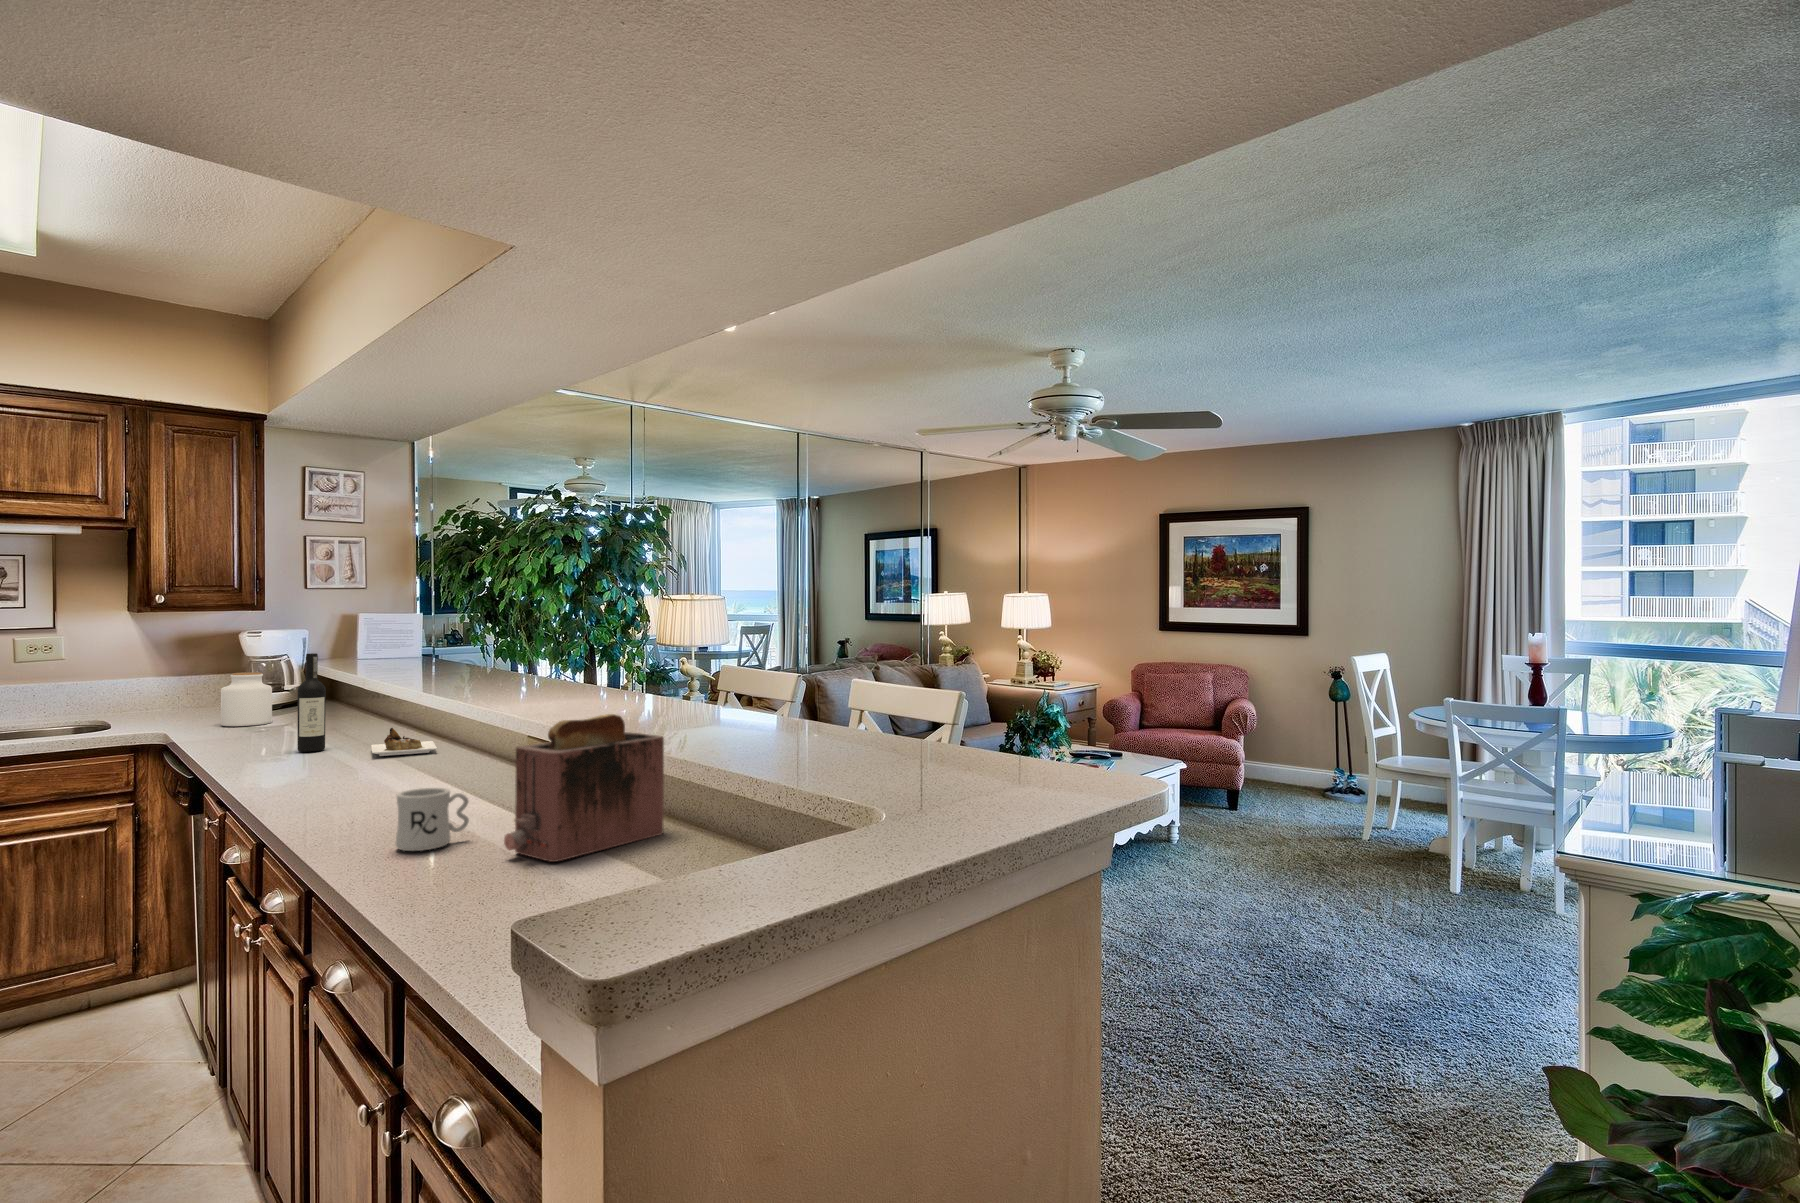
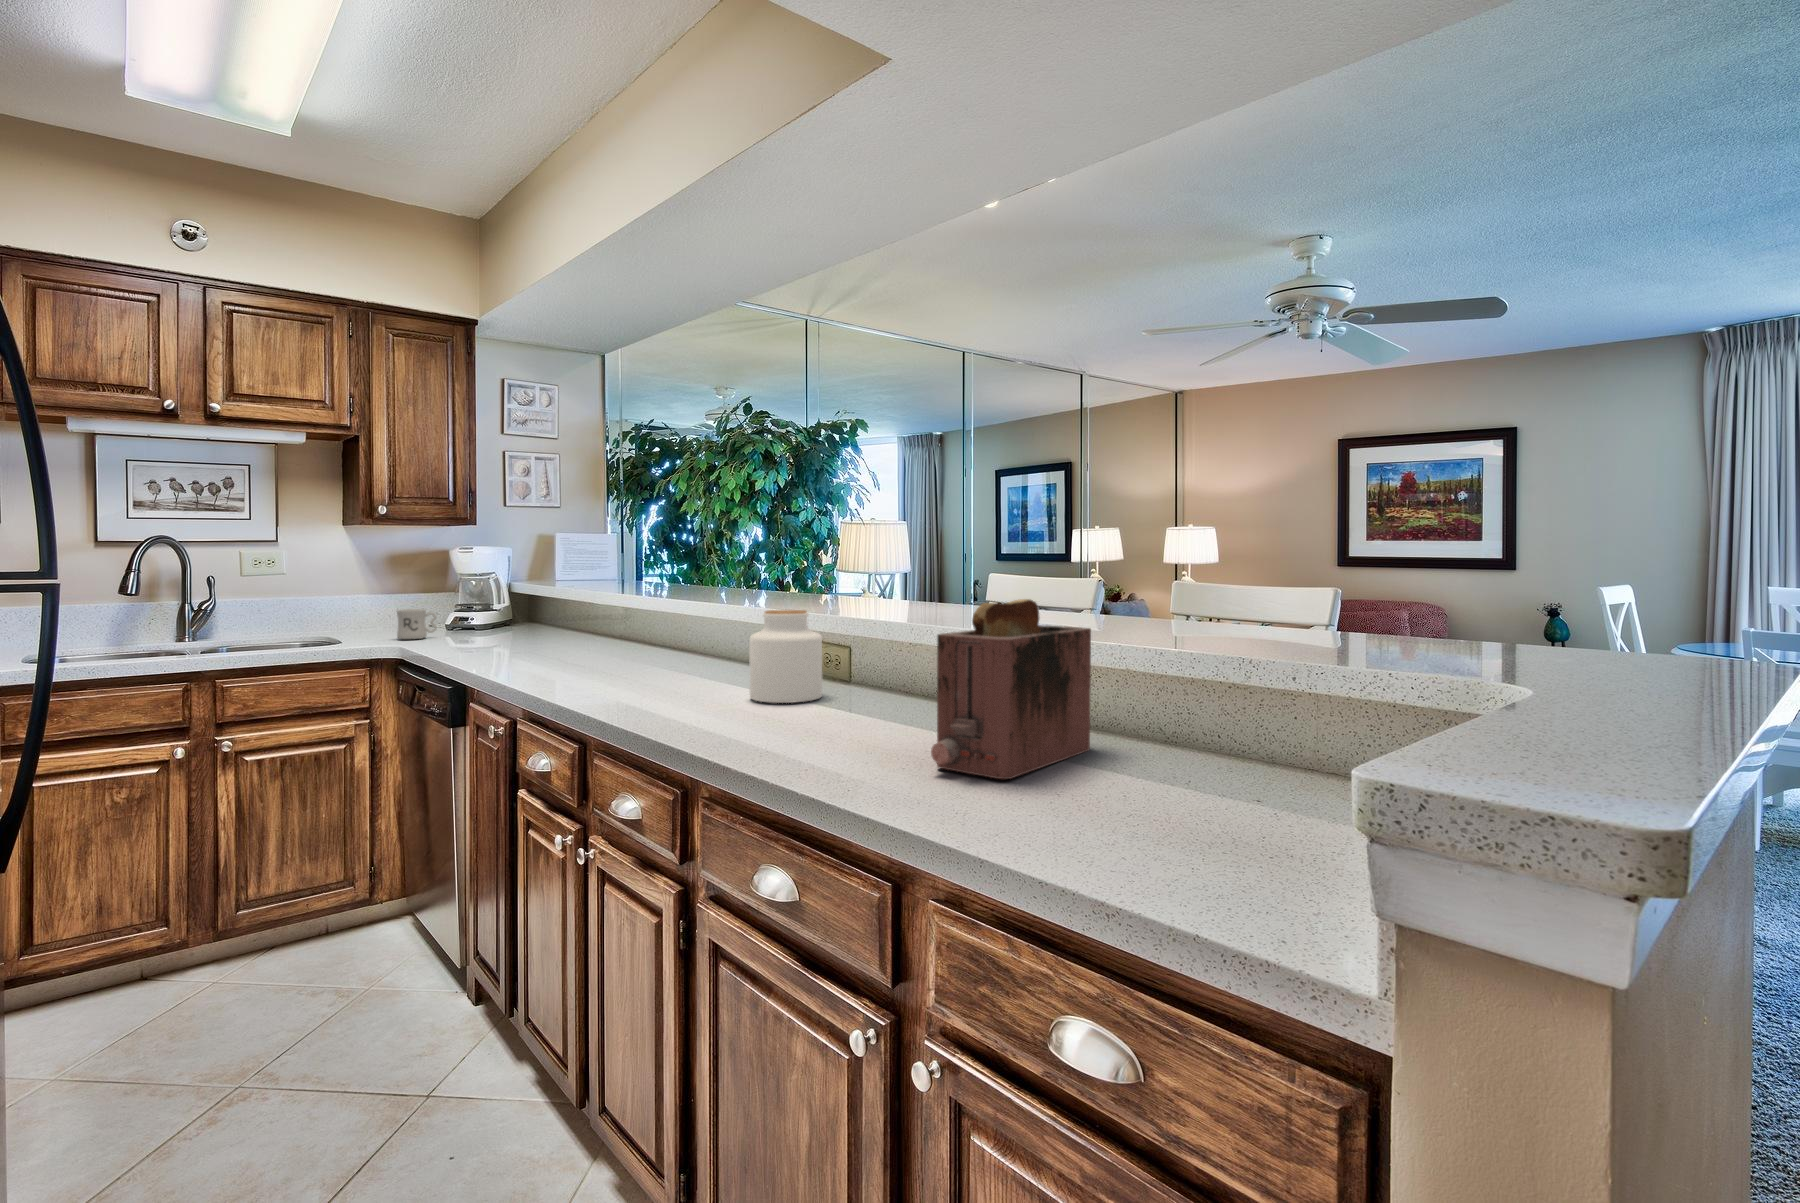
wine bottle: present [297,653,437,756] -> none [550,557,703,668]
jar: present [220,672,272,726] -> present [749,610,822,703]
mug: present [396,788,469,851] -> present [397,609,437,639]

